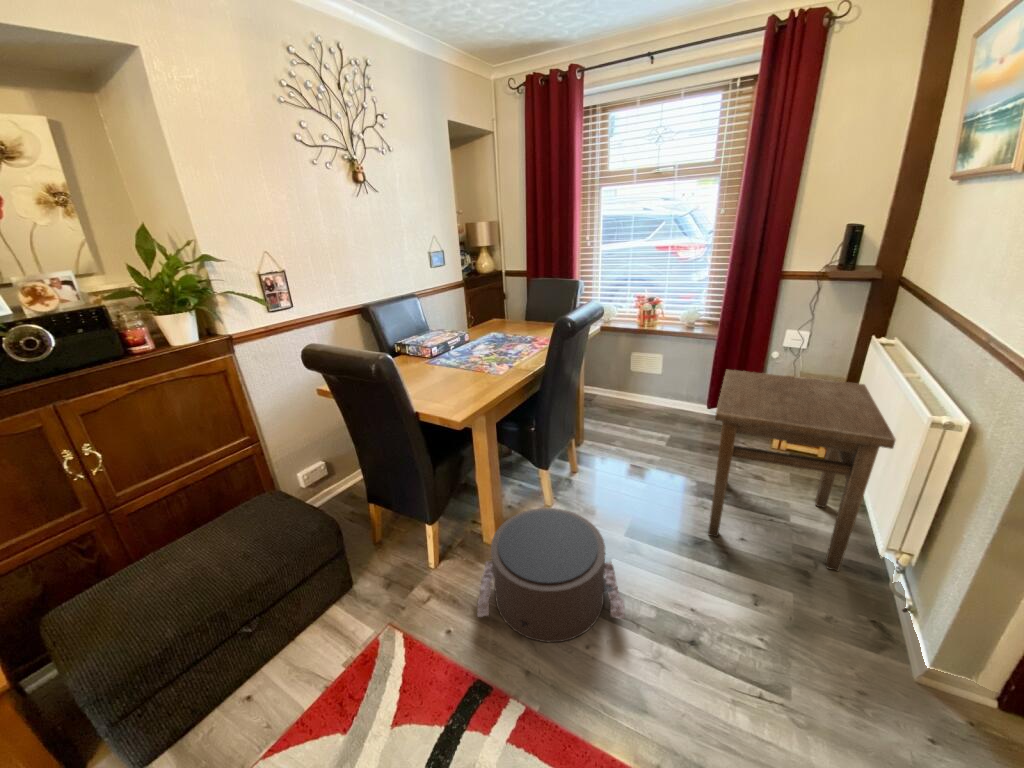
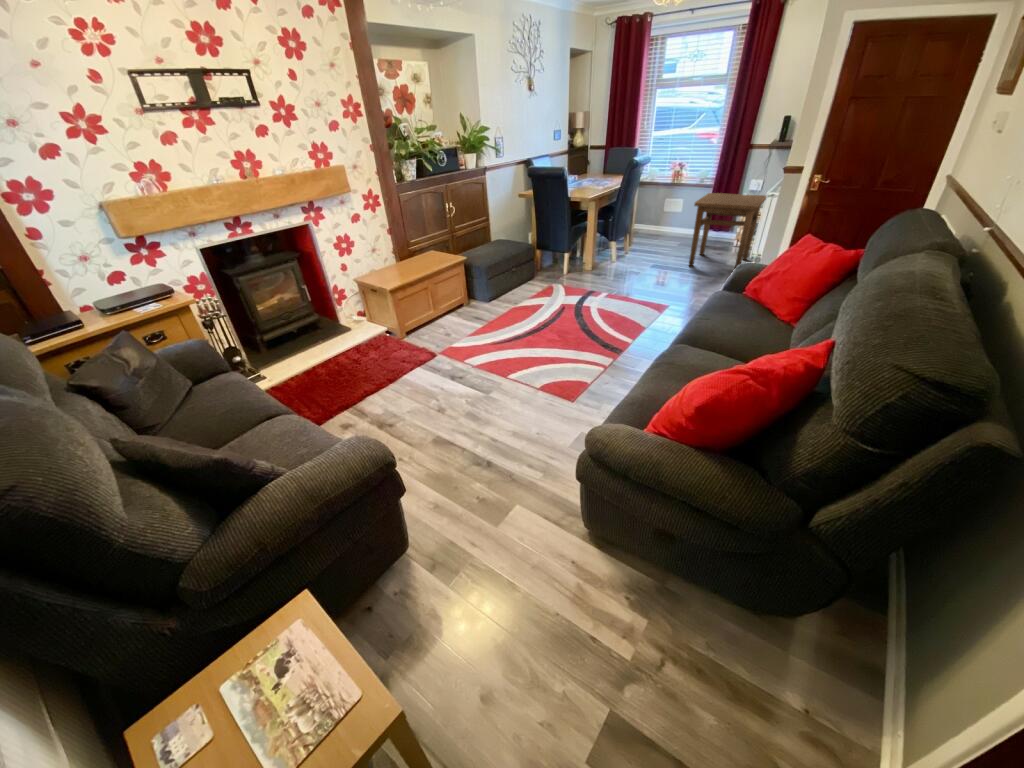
pouf: present [478,508,625,642] -> none [593,246,649,283]

